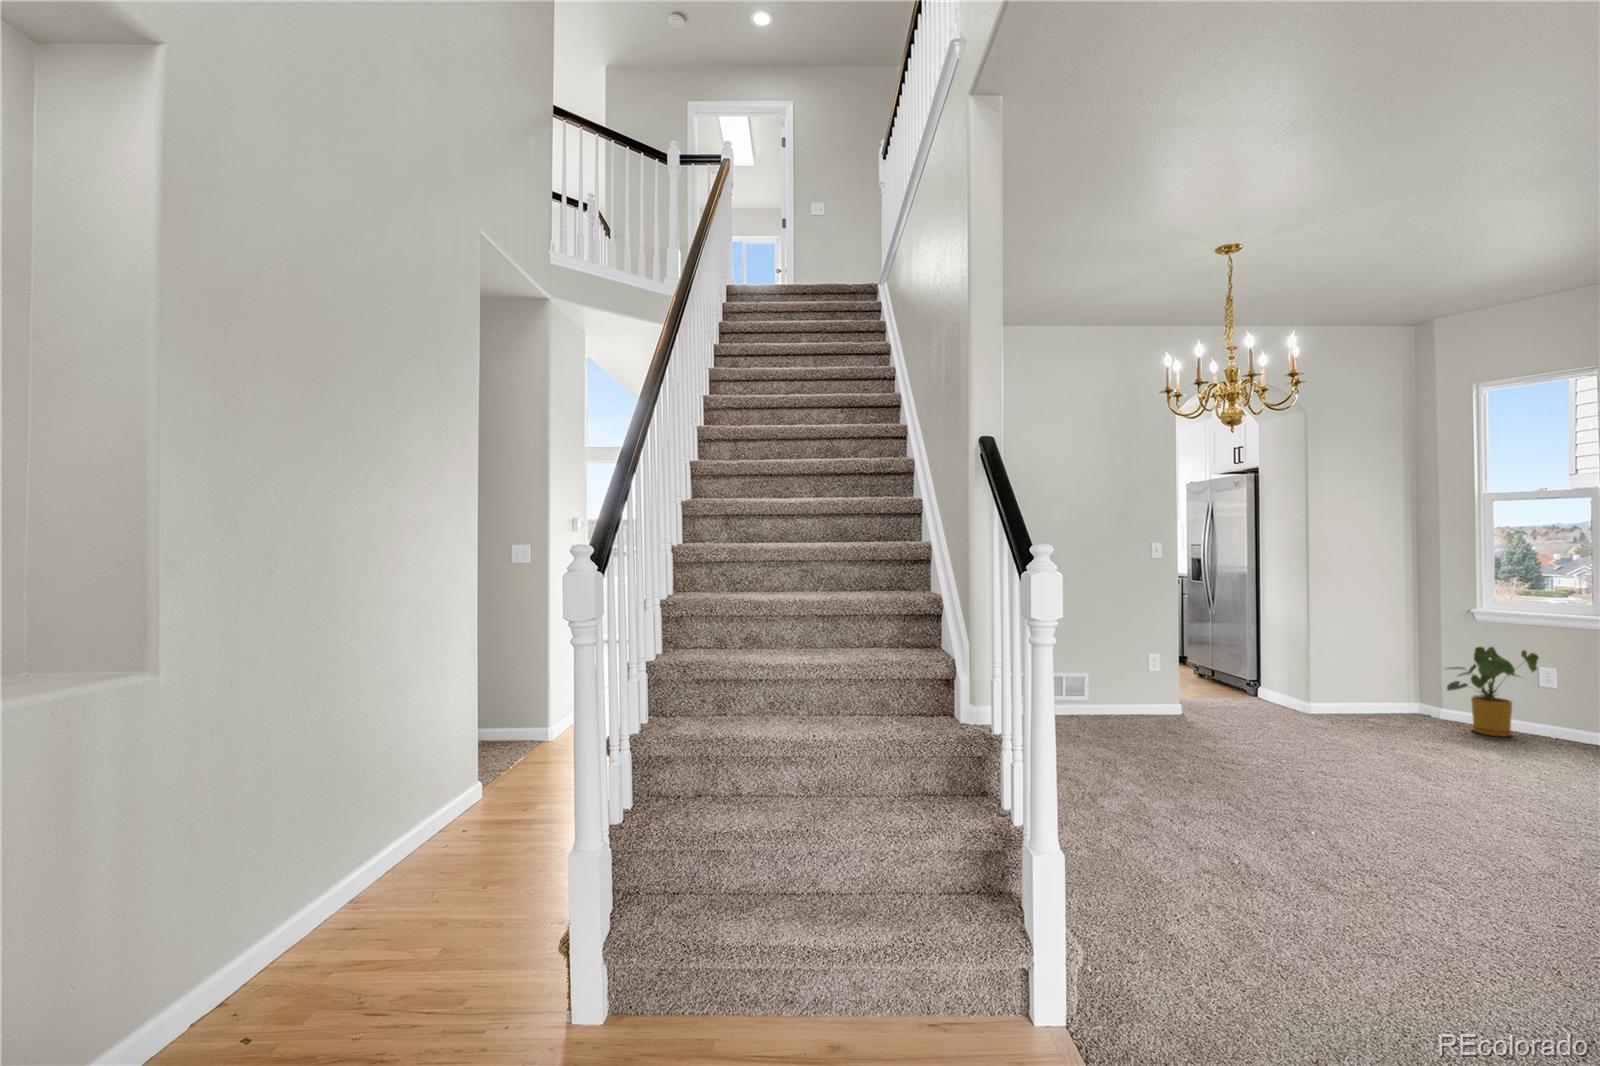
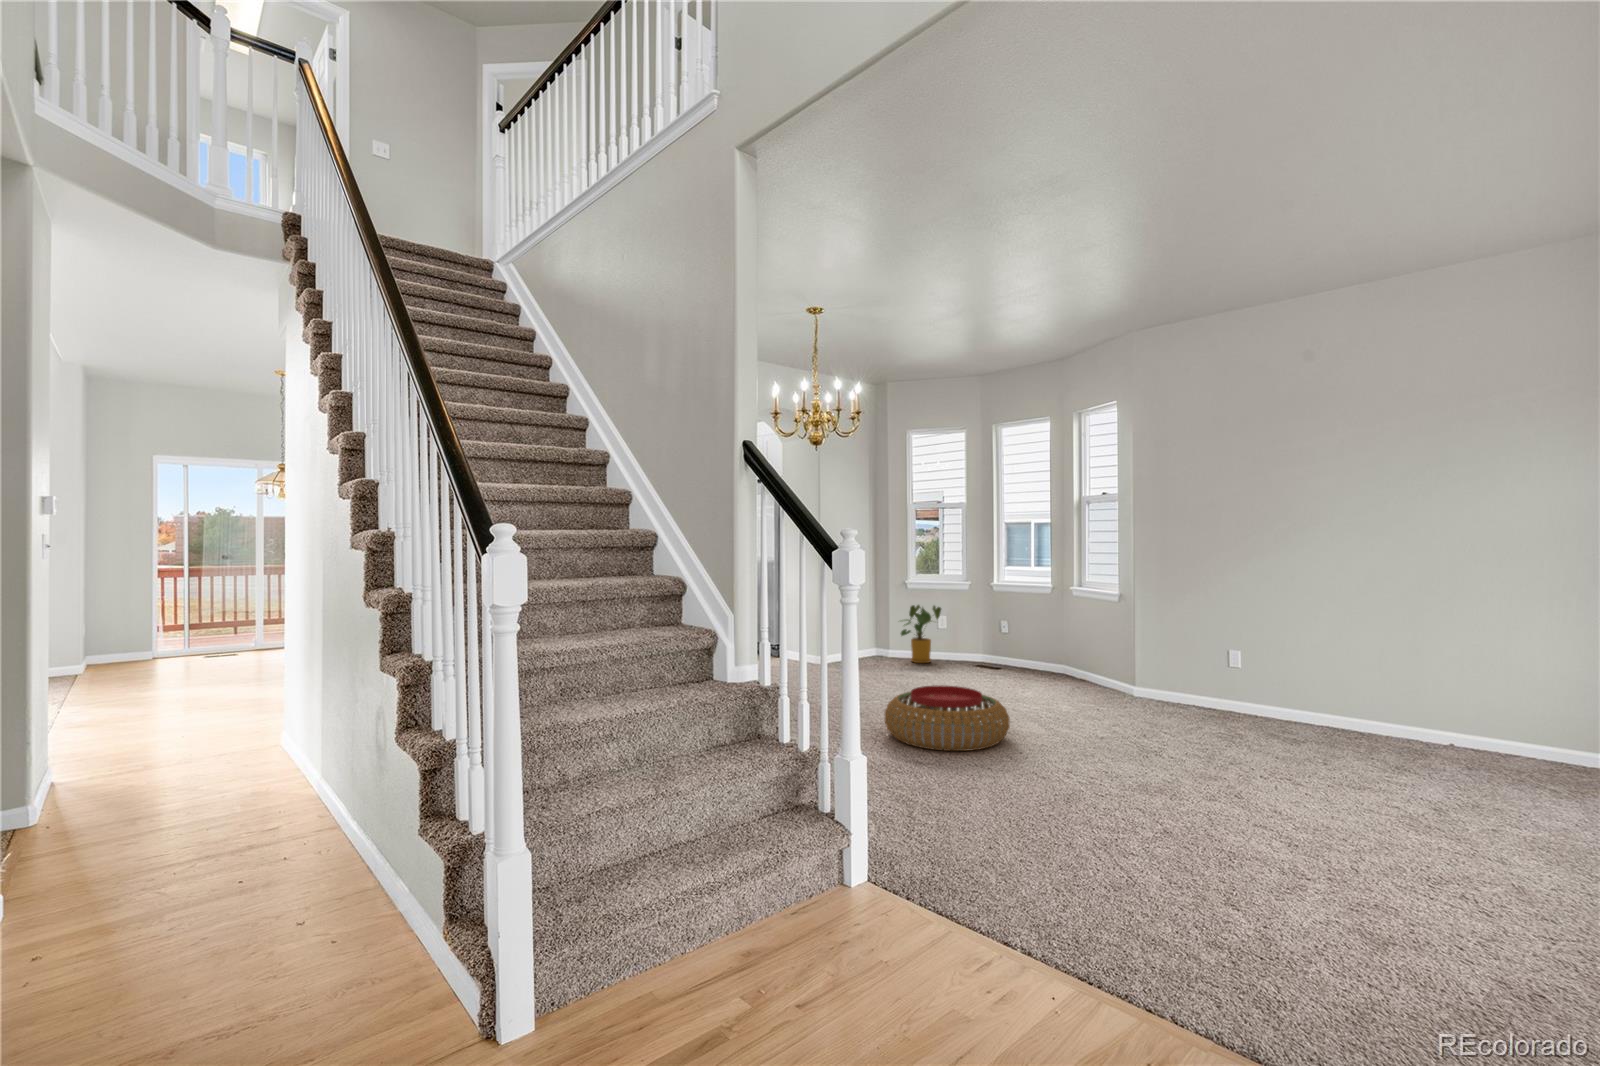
pouf: none [1296,774,1546,899] -> present [884,685,1010,751]

